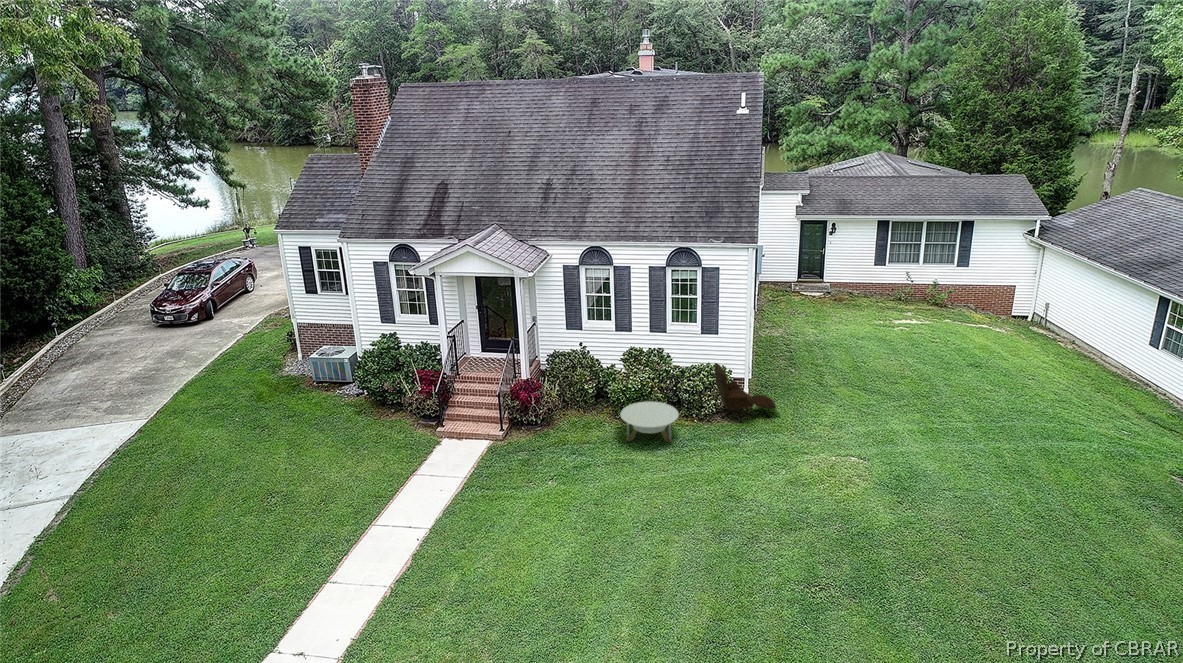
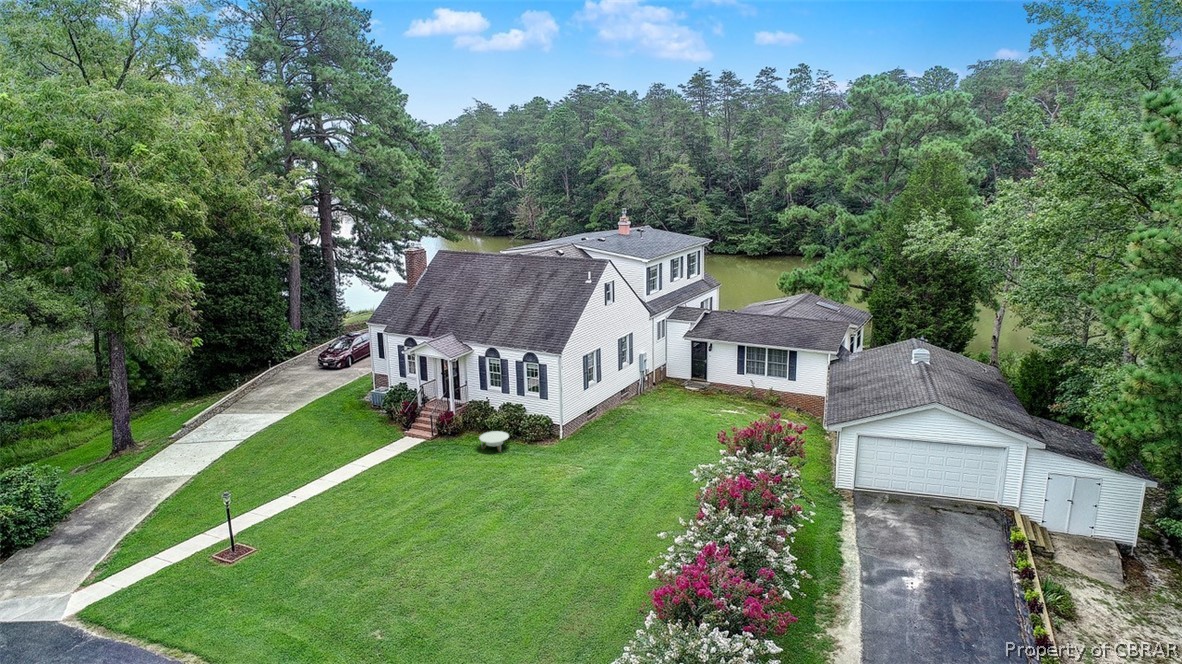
lounge chair: present [715,363,776,423] -> none [533,416,567,449]

